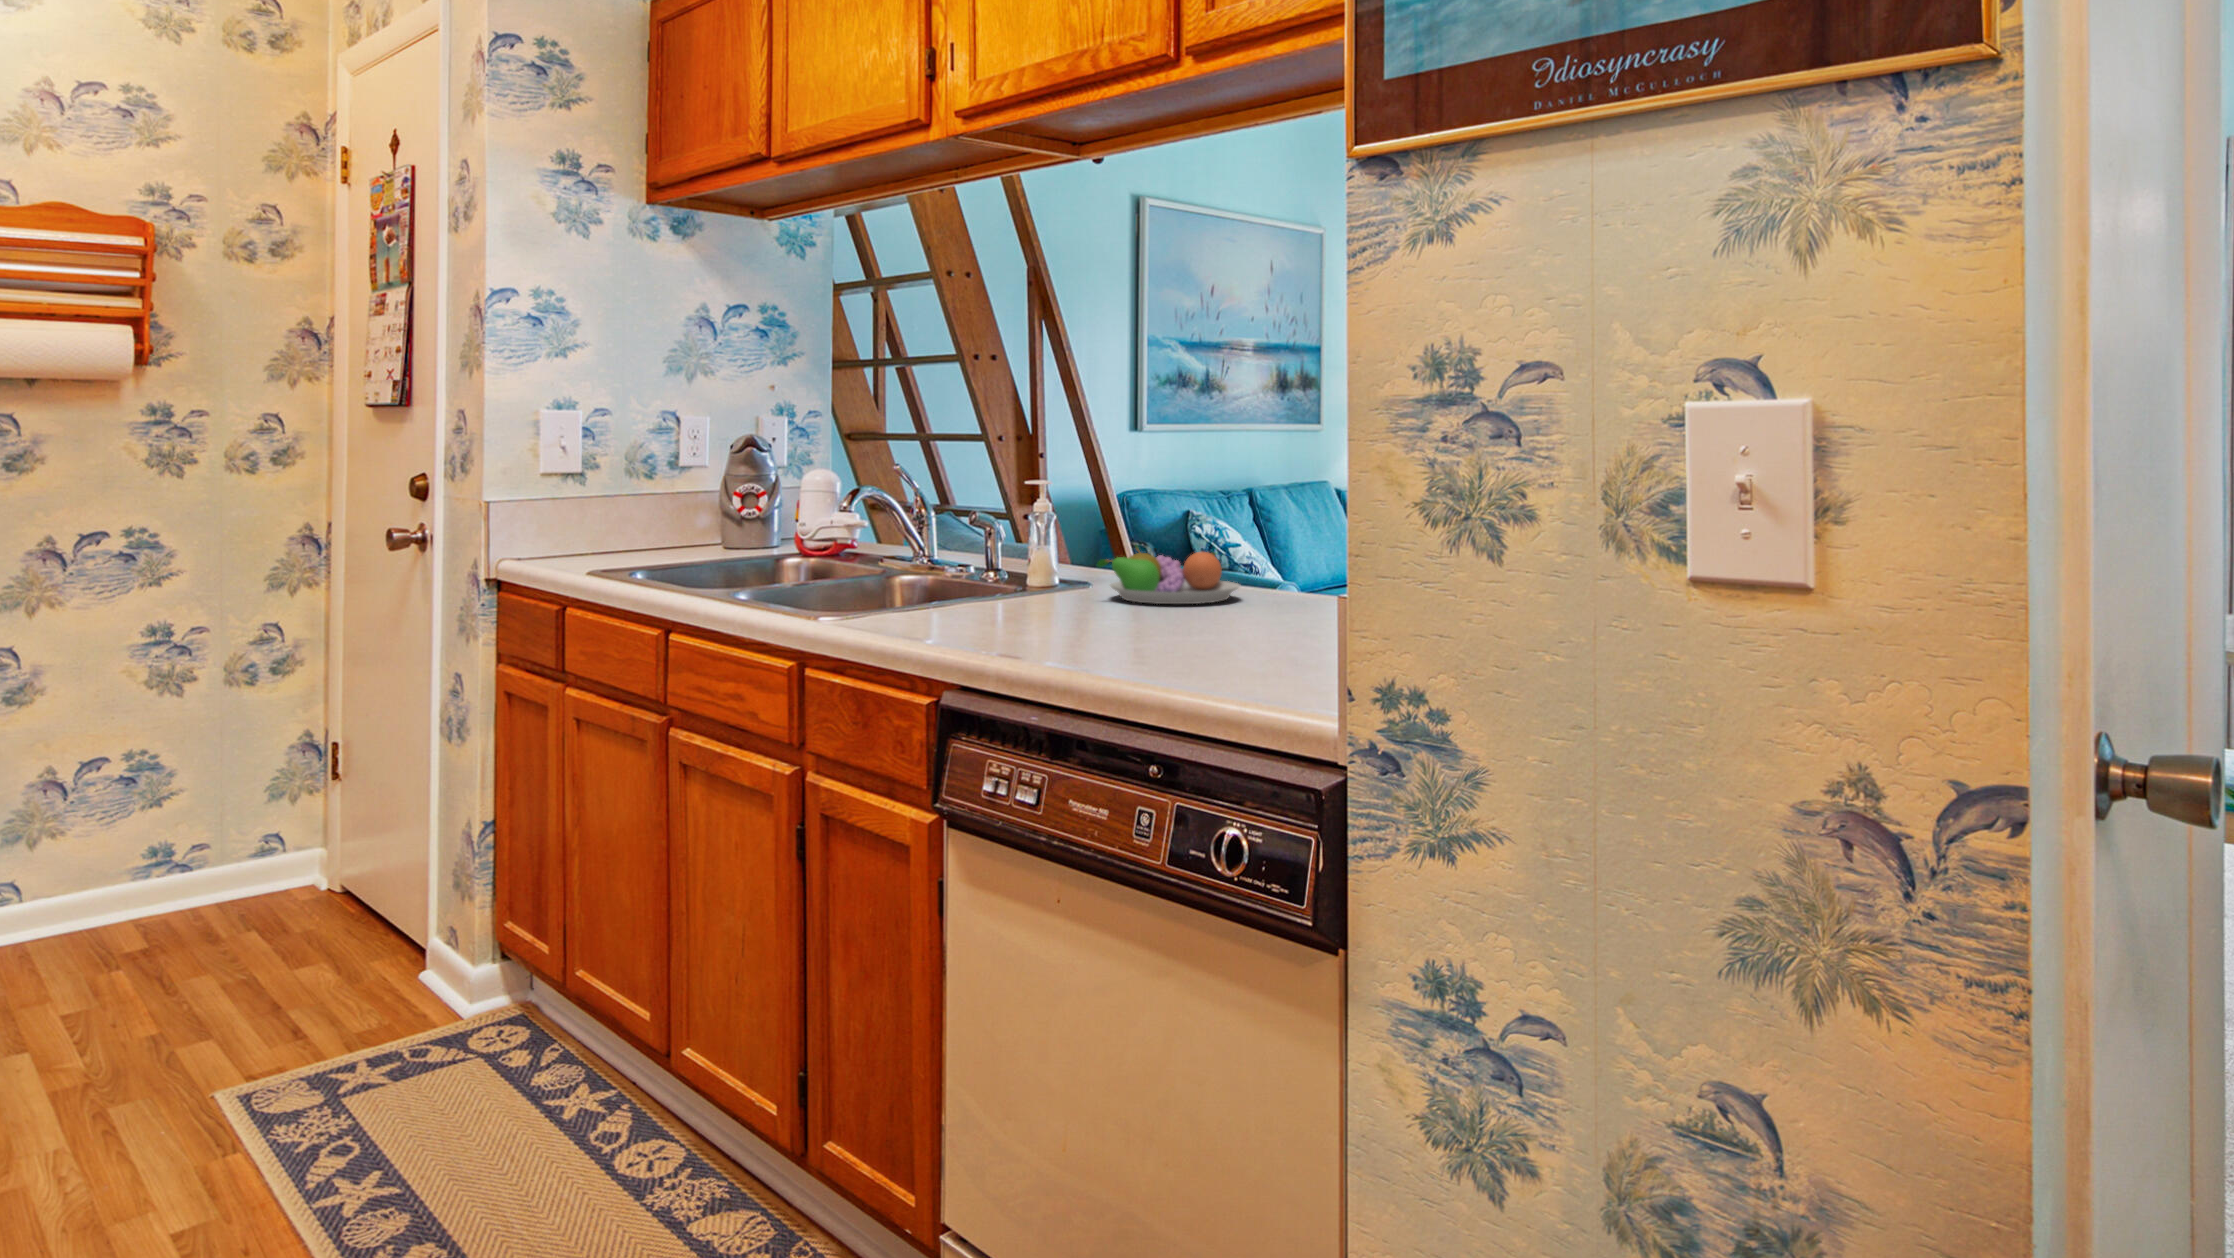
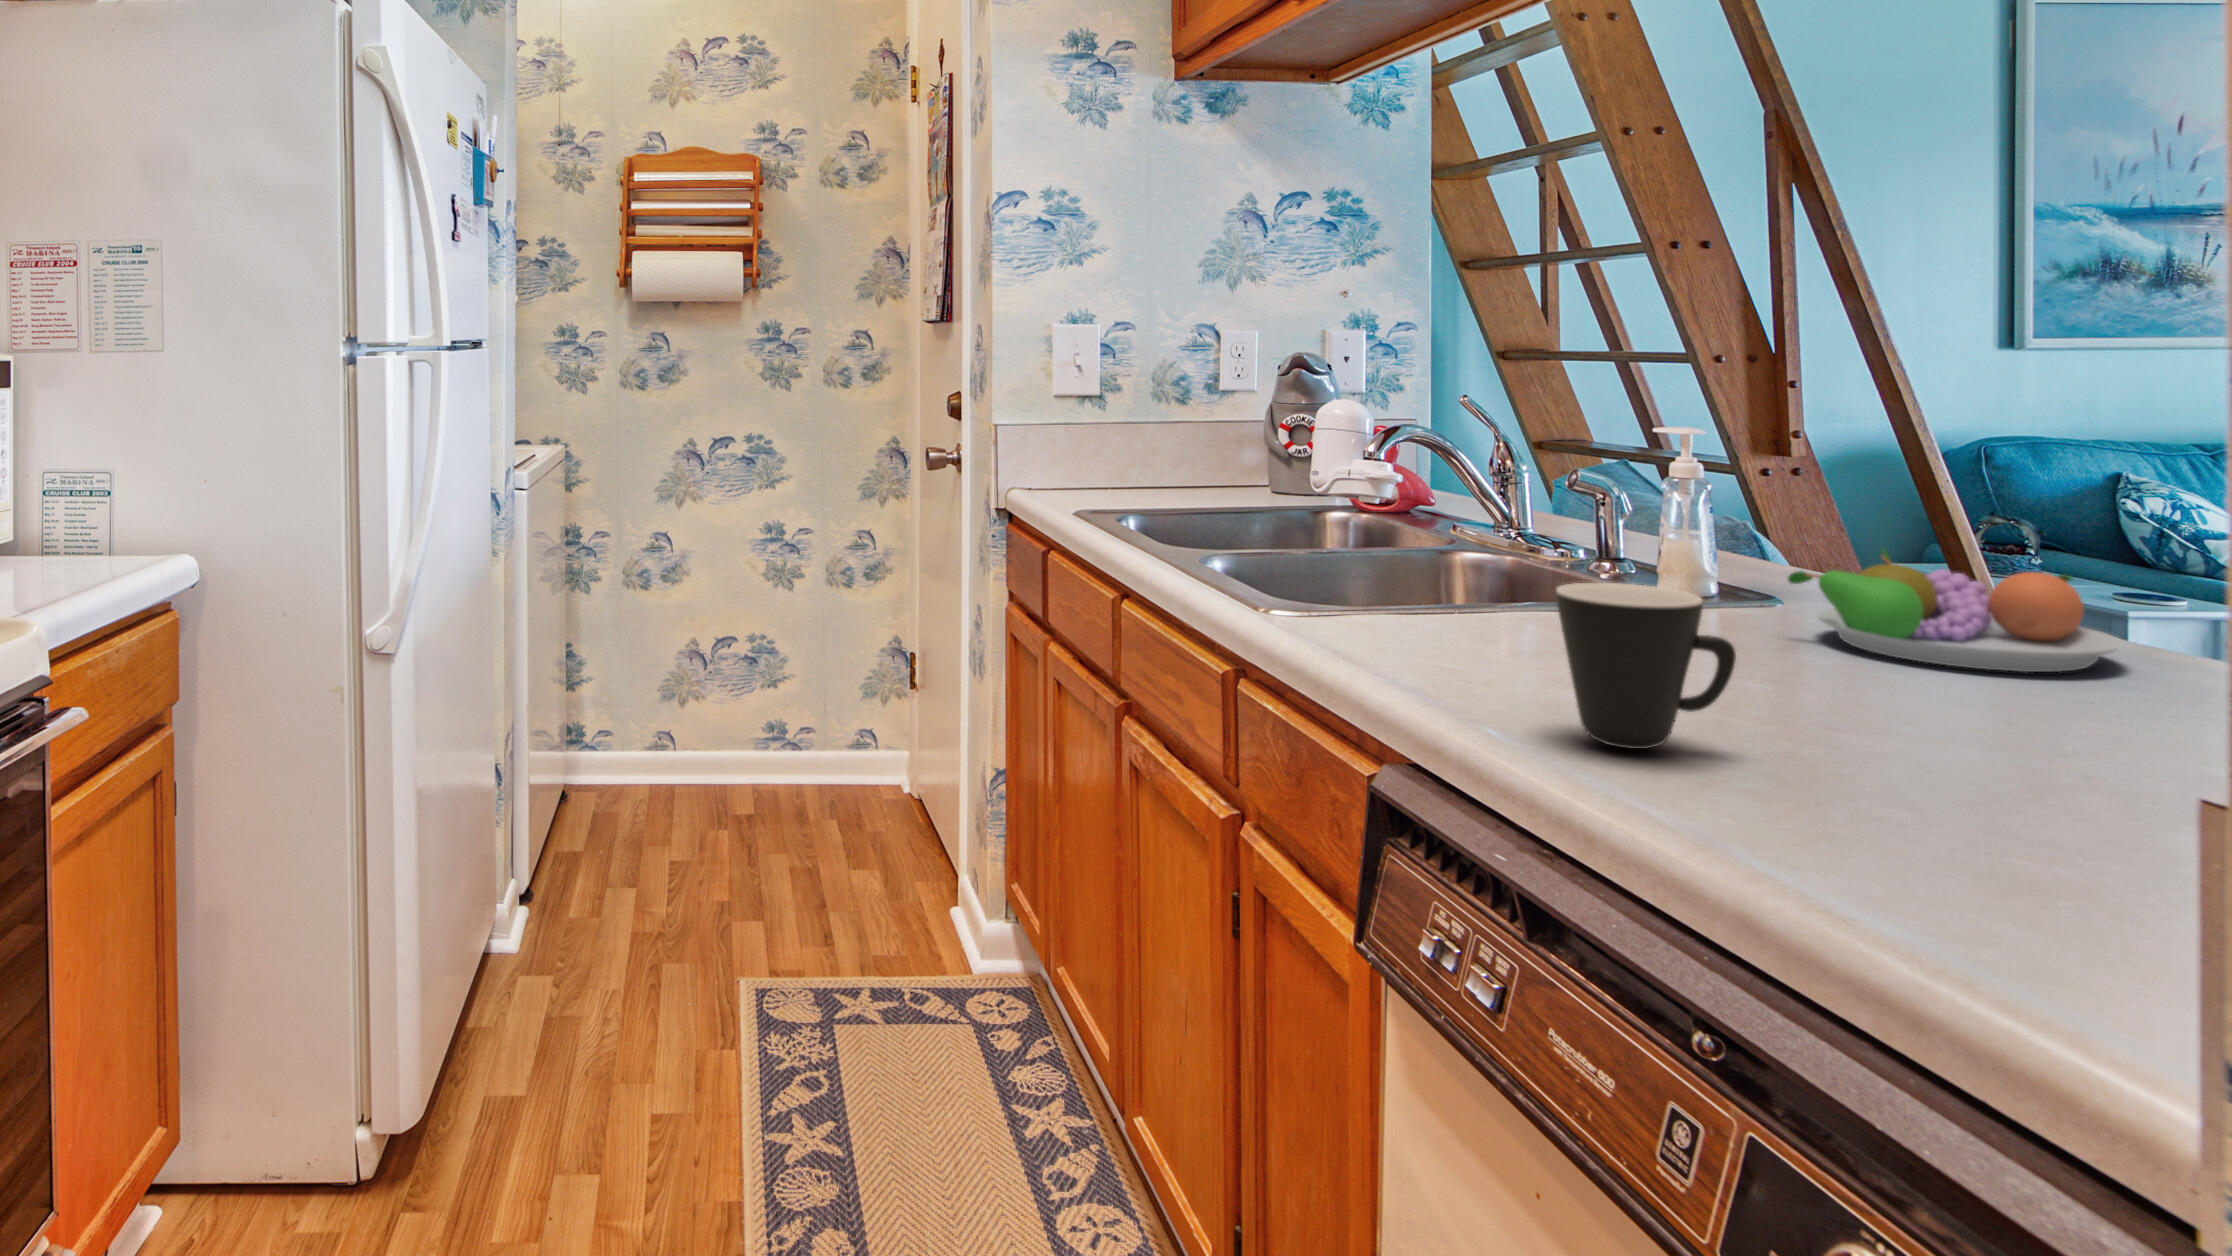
mug: none [1027,555,1115,650] -> present [1556,583,1736,749]

